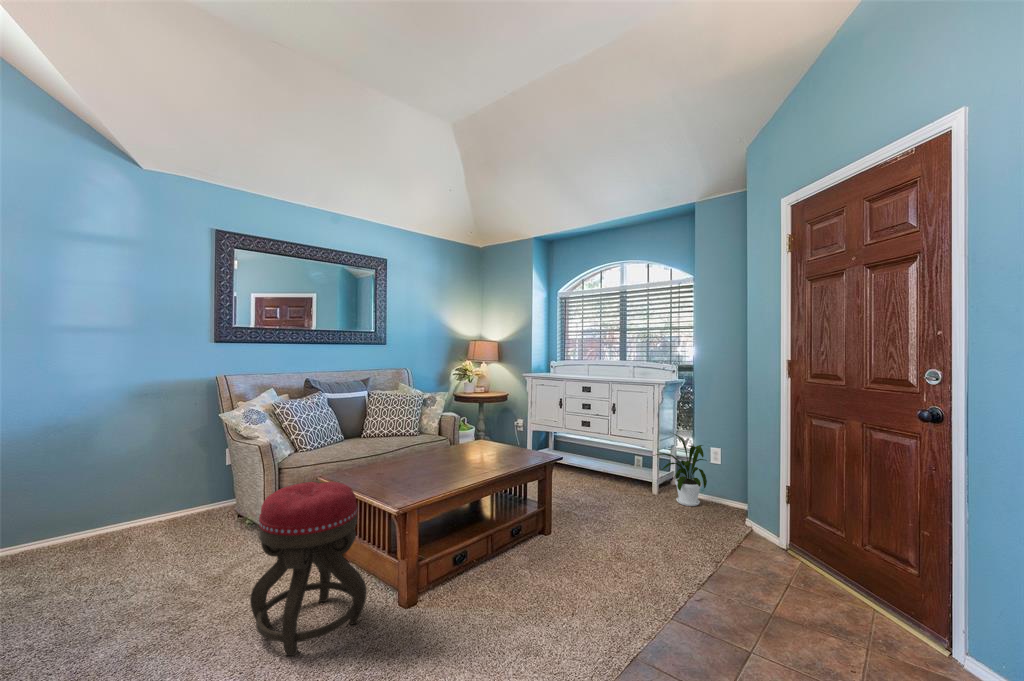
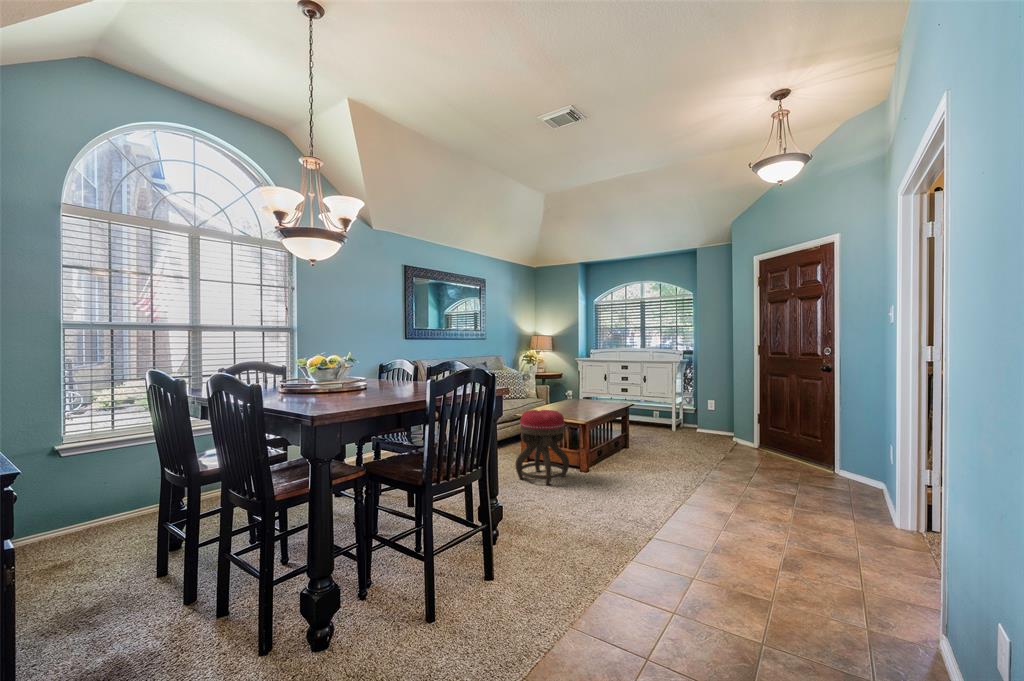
house plant: present [653,434,707,506] -> none [672,392,708,435]

